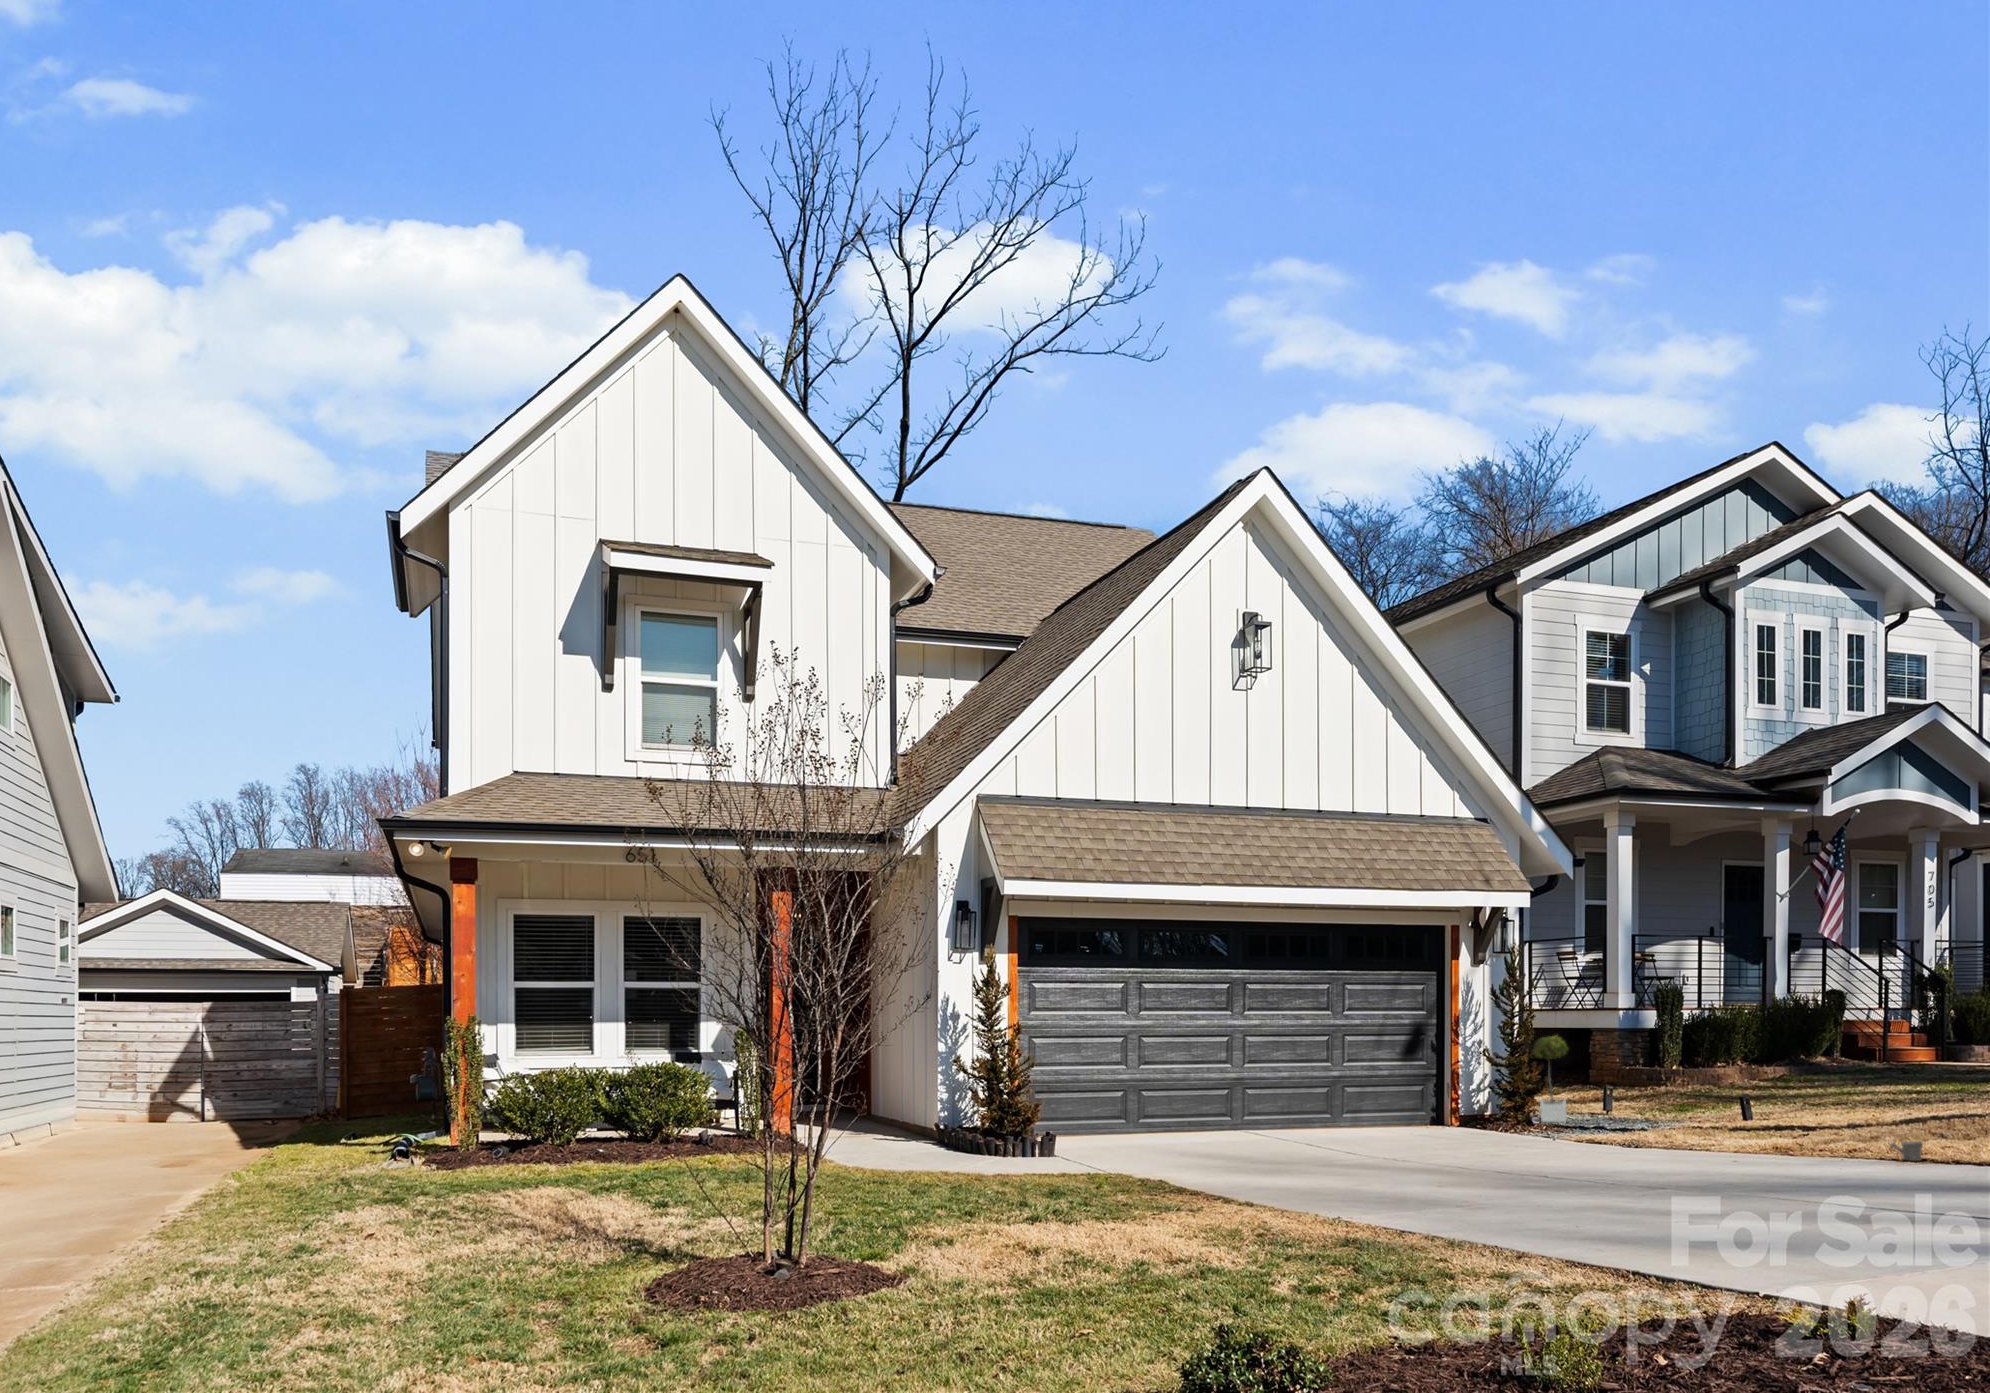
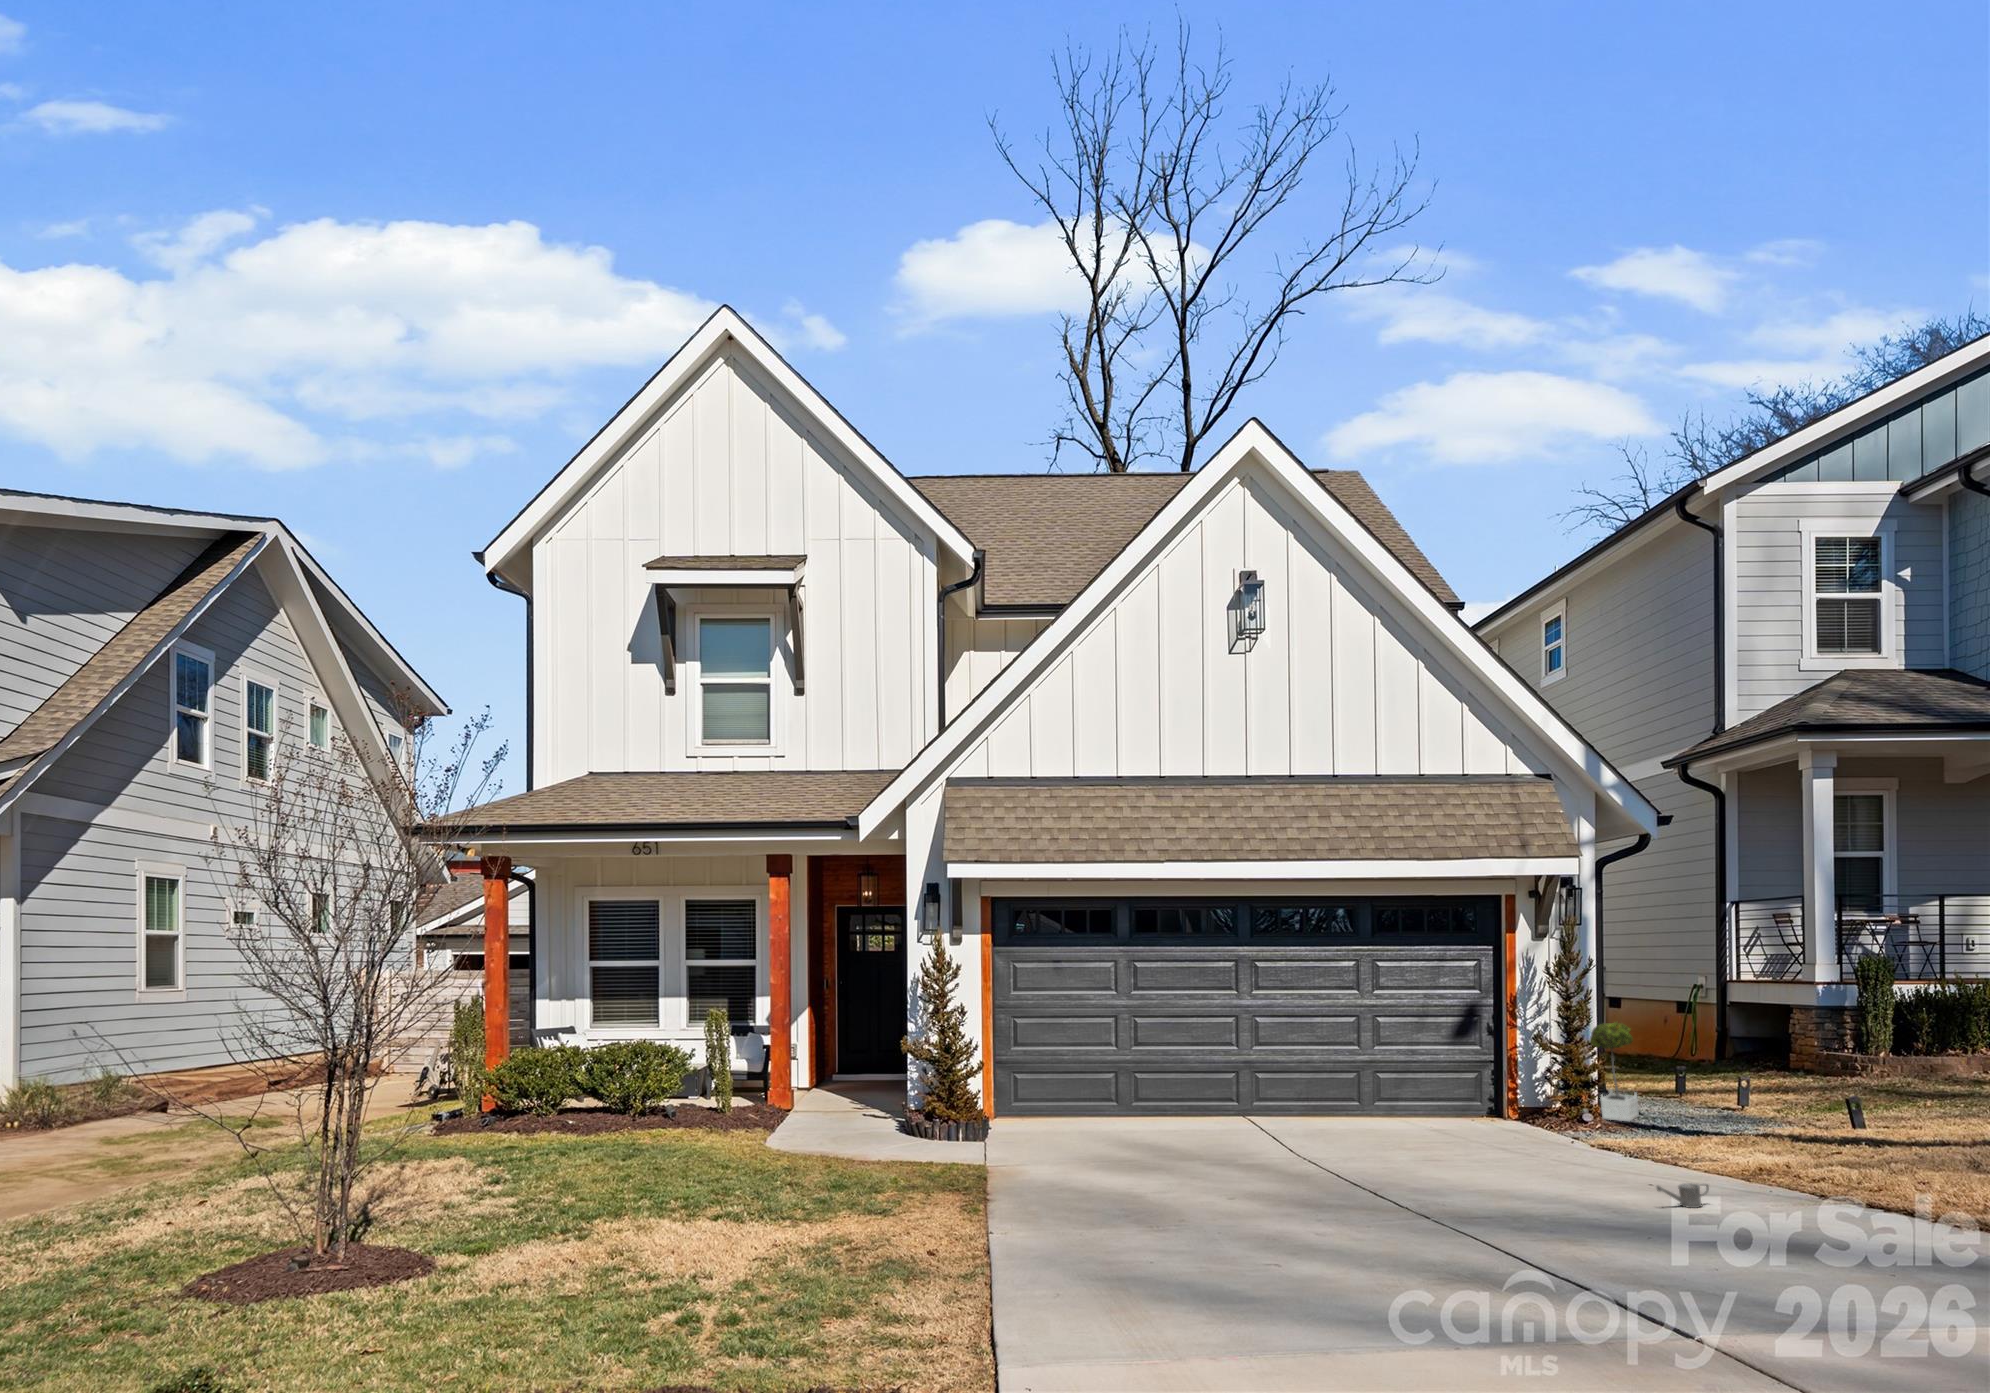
watering can: present [1890,1141,1923,1161] -> present [1657,1183,1709,1208]

